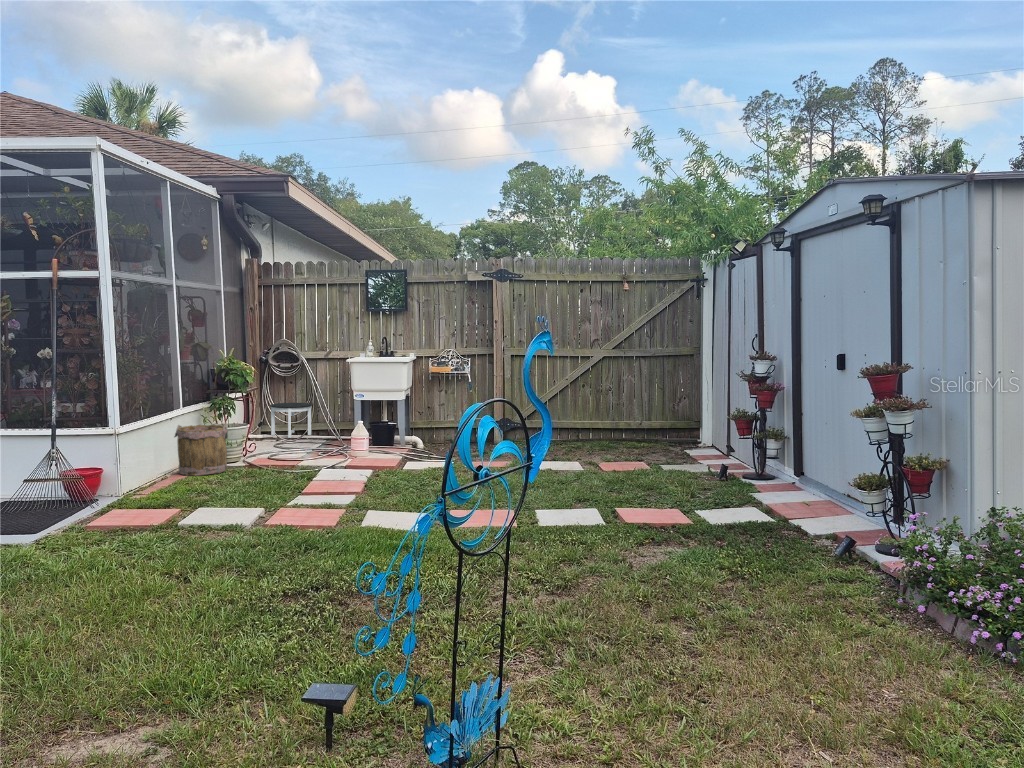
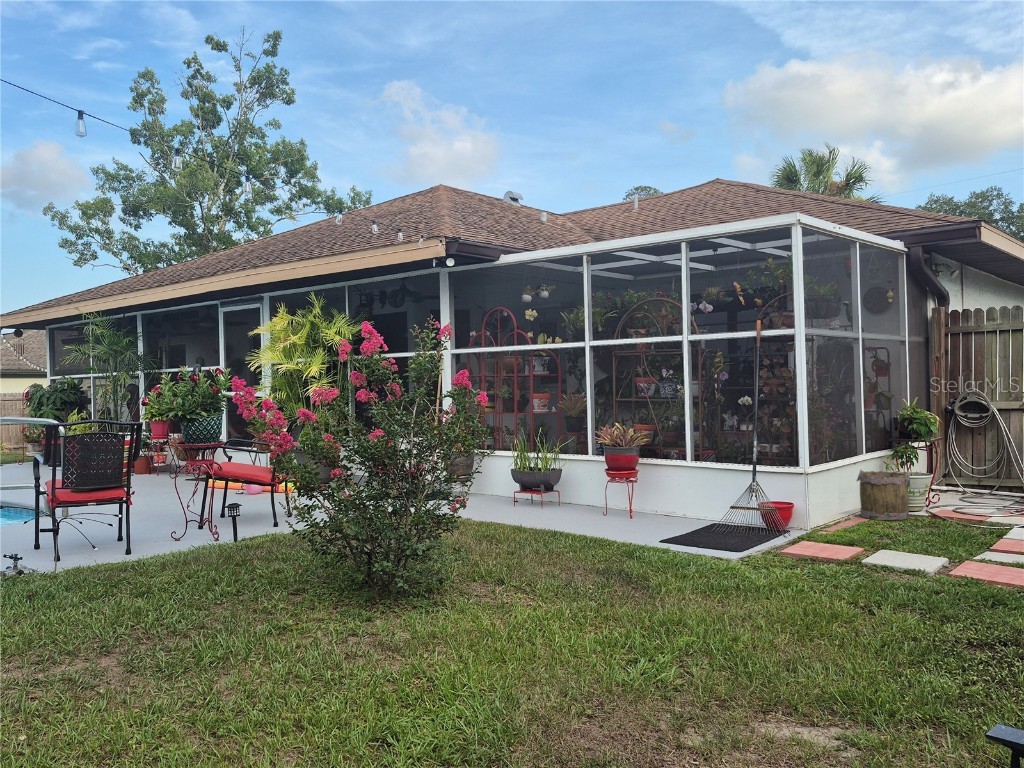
round table: present [270,403,312,438] -> none [957,455,1007,493]

